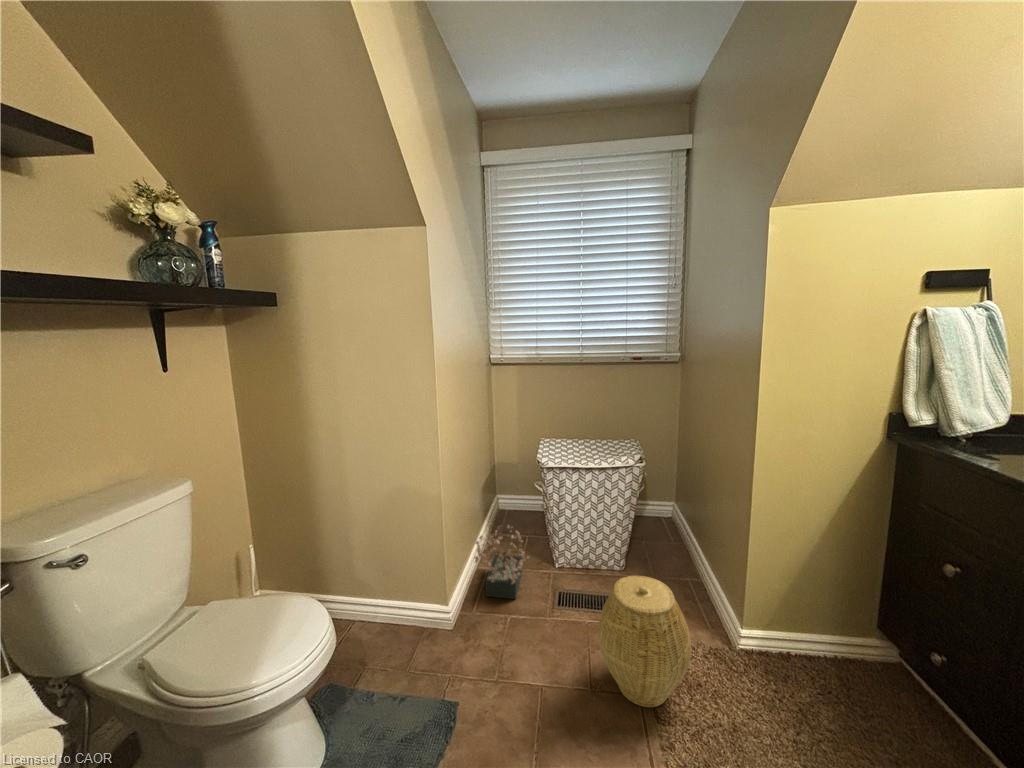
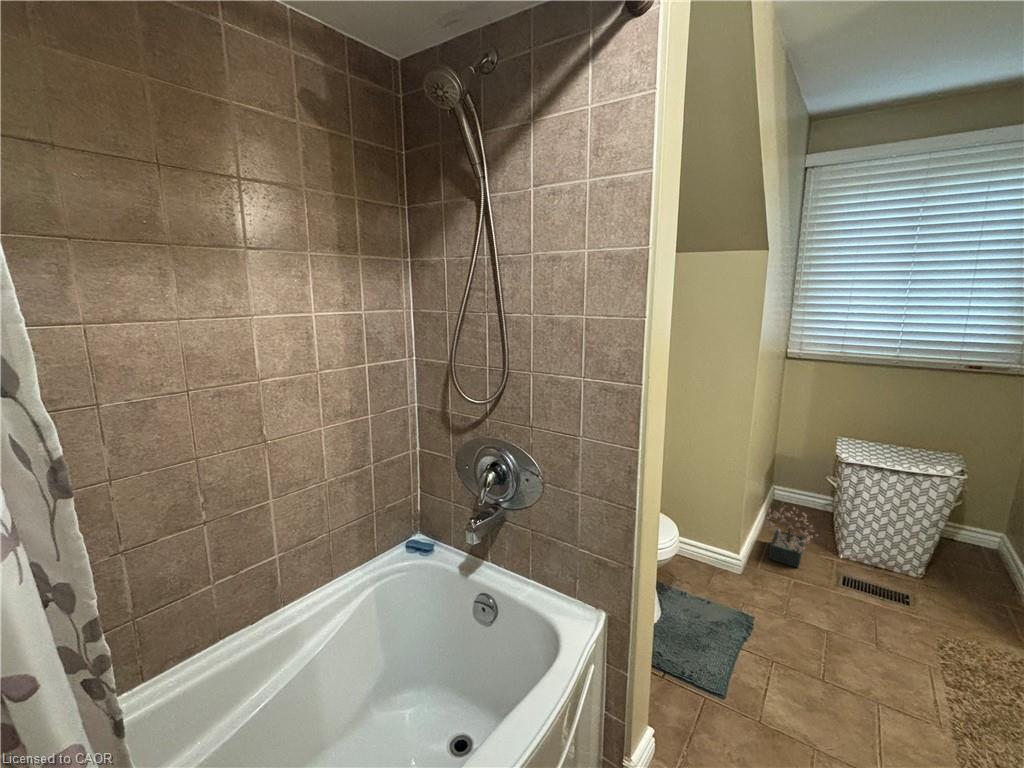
woven basket: present [598,576,691,707] -> none [892,564,997,675]

